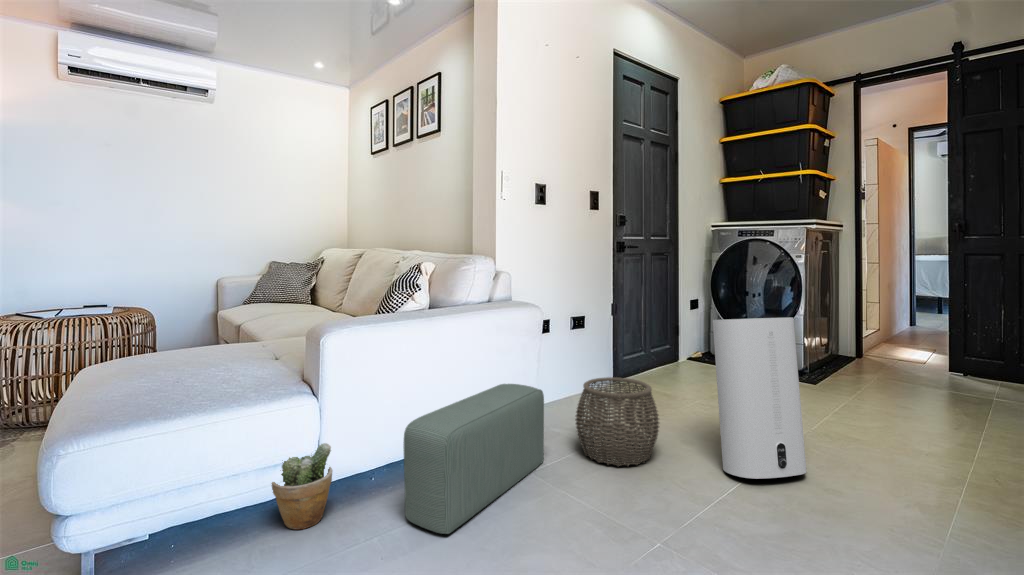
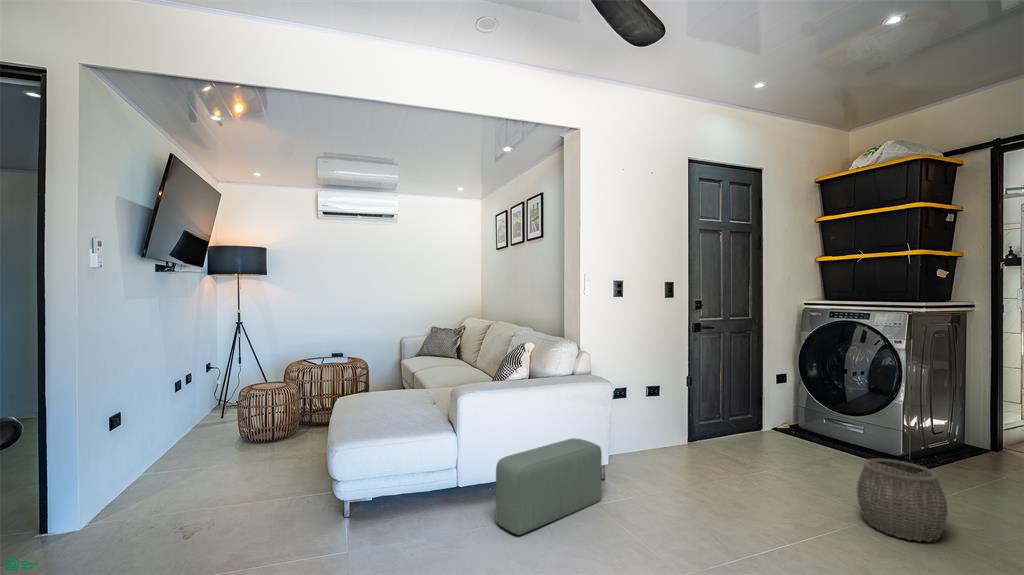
air purifier: present [713,317,807,479] -> none [734,405,813,539]
woven basket: present [575,377,659,466] -> present [857,459,948,542]
potted plant: present [272,443,332,530] -> none [420,466,455,518]

